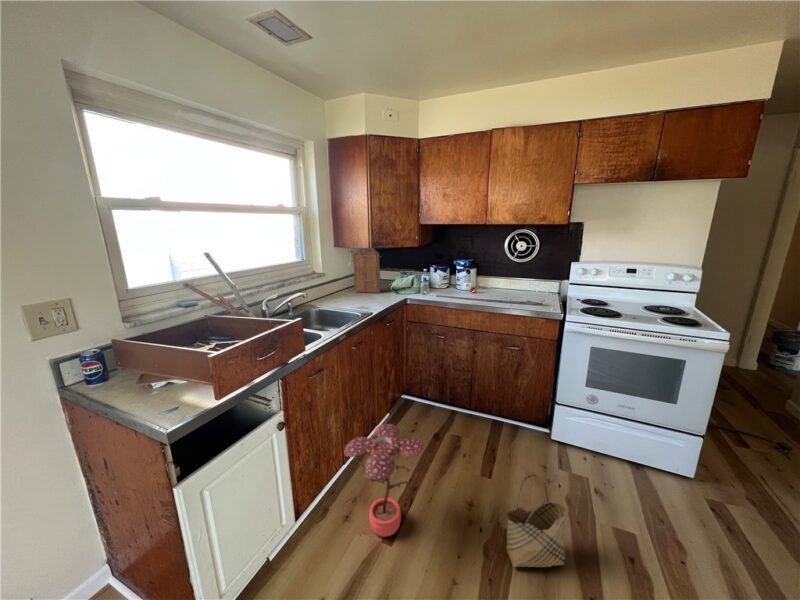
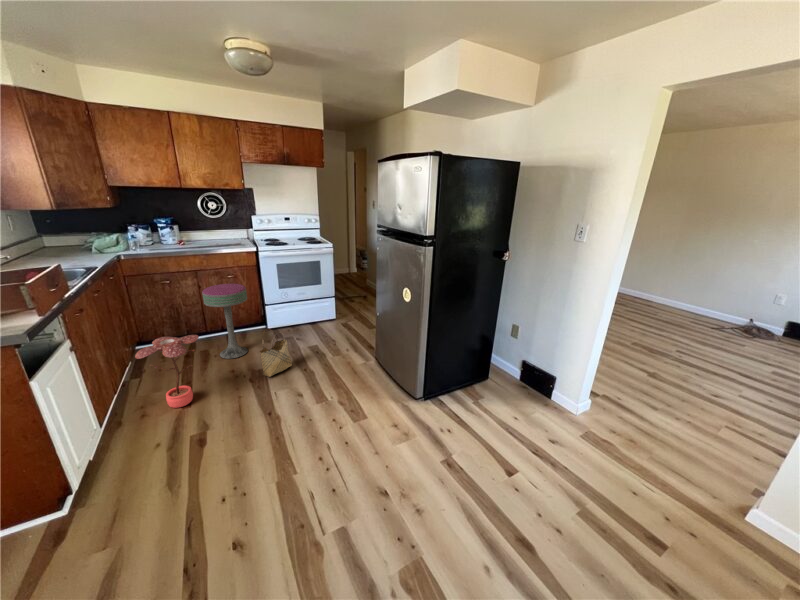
cutting board: present [353,248,380,293] -> none [28,208,79,258]
bar stool: none [464,360,525,477] -> present [202,284,248,359]

